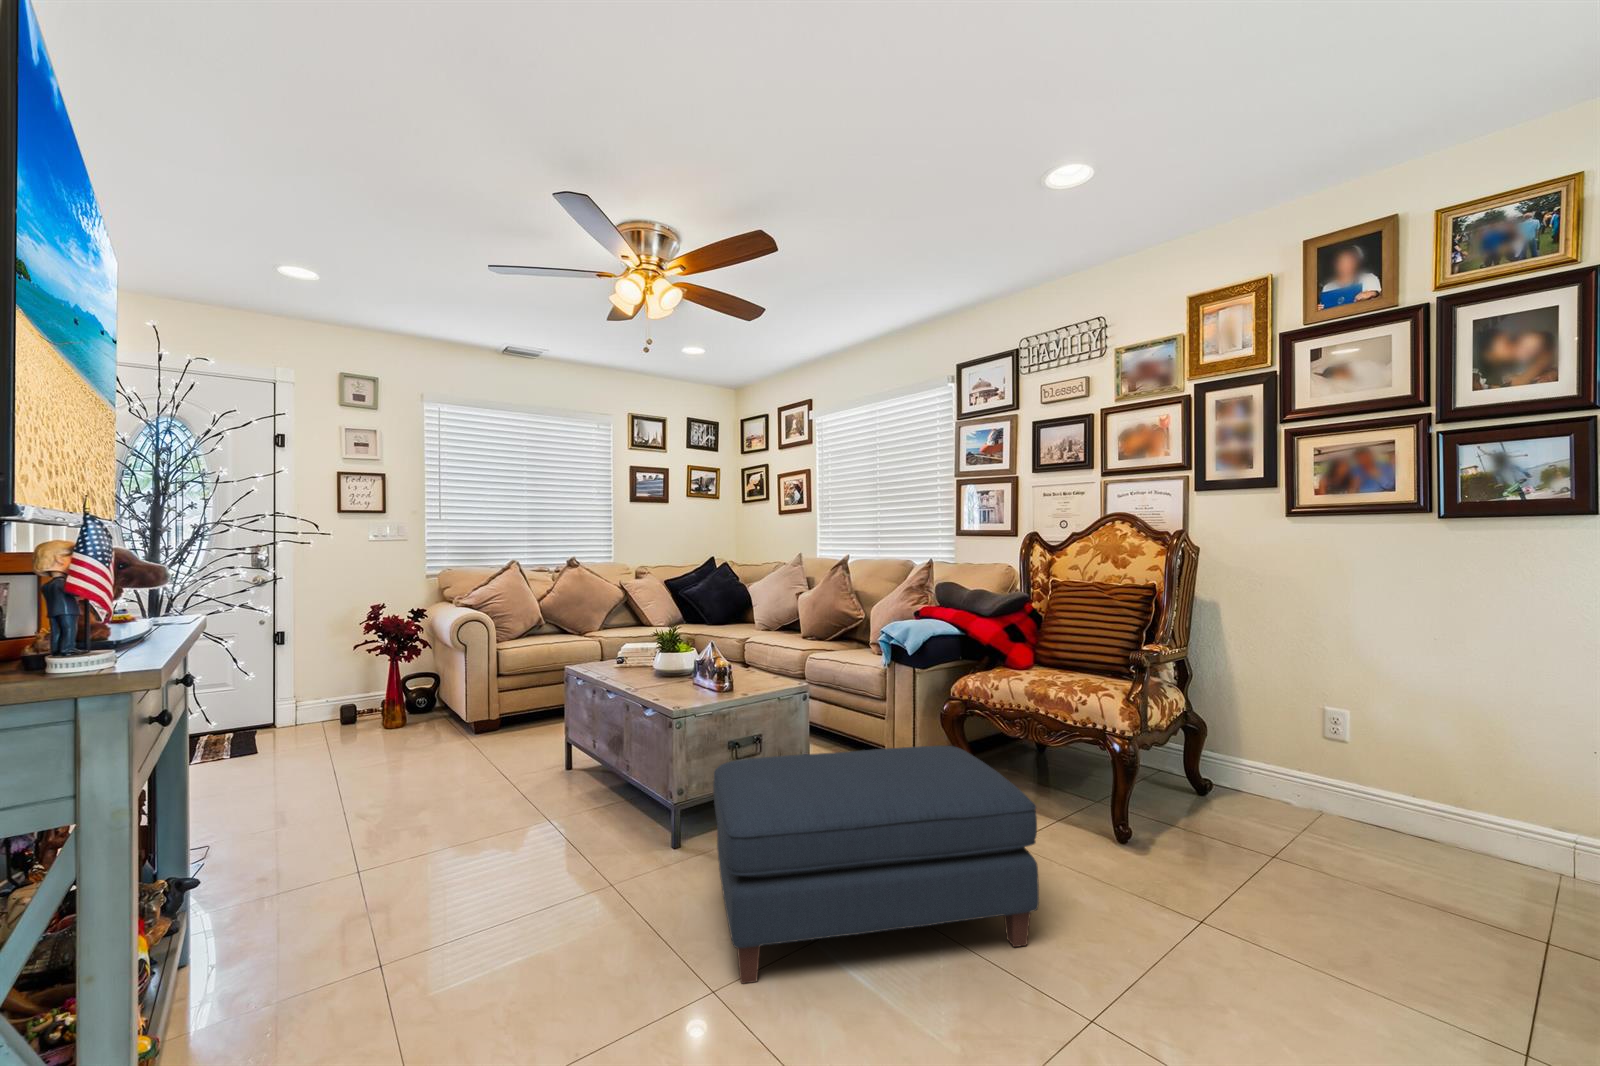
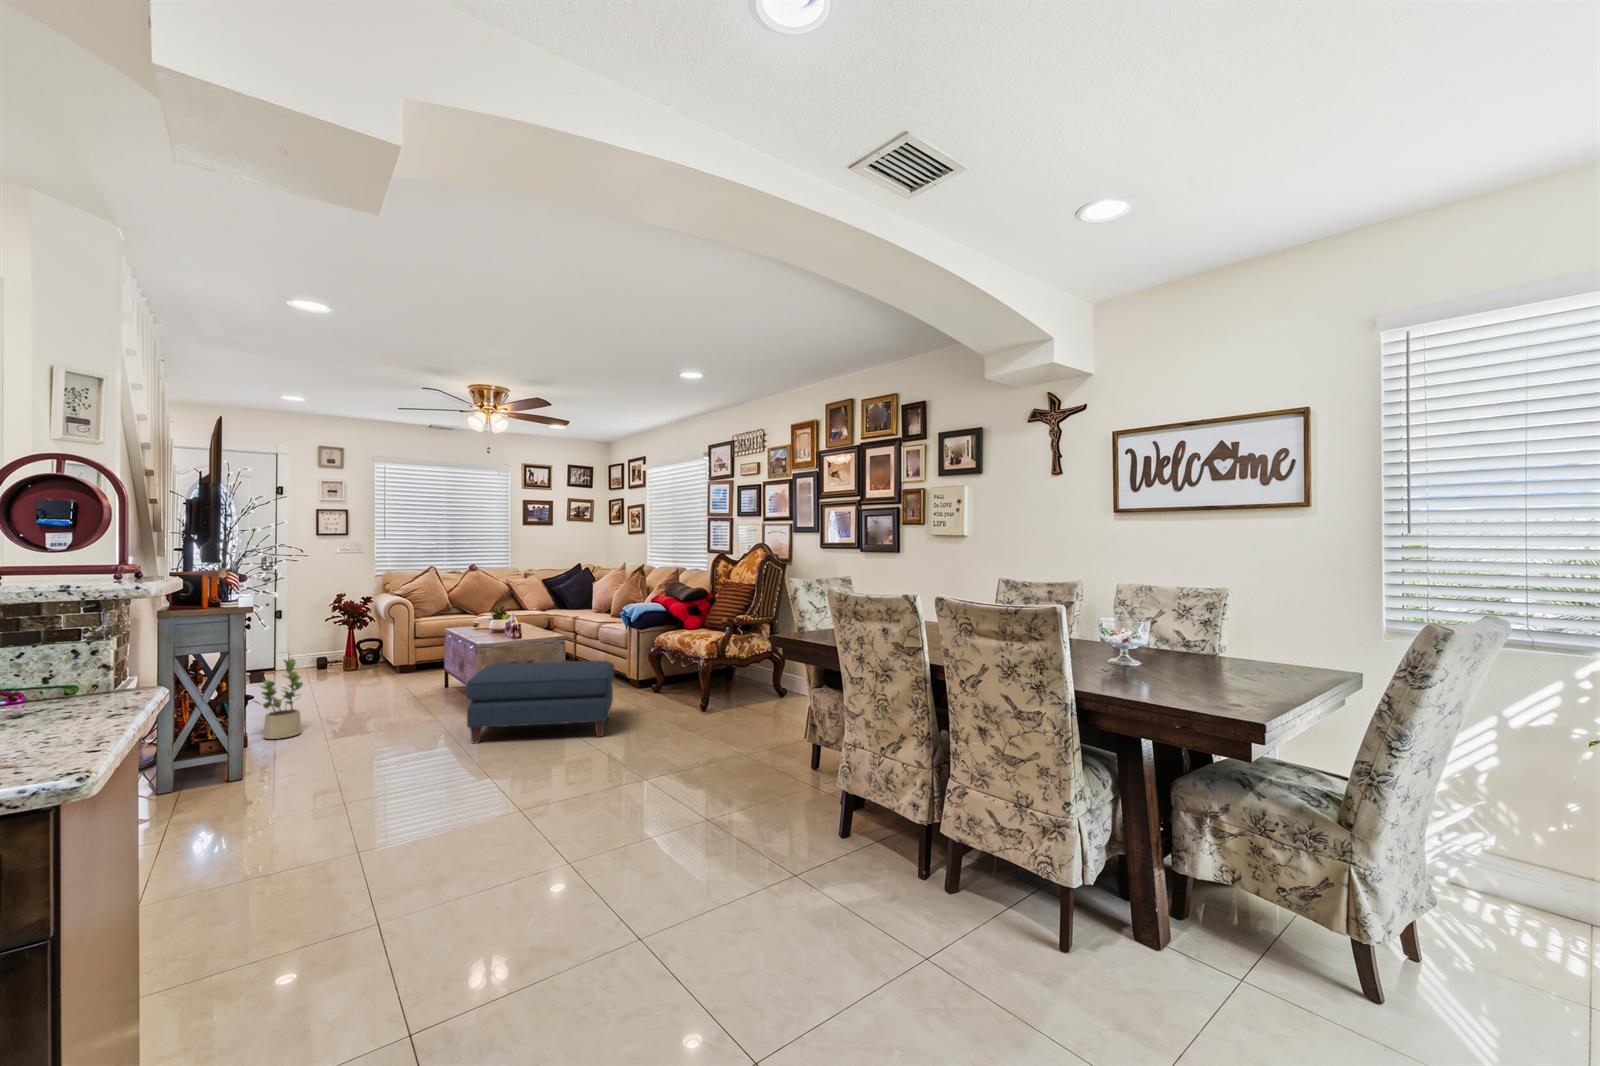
potted plant: none [199,763,323,969] -> present [254,658,303,739]

